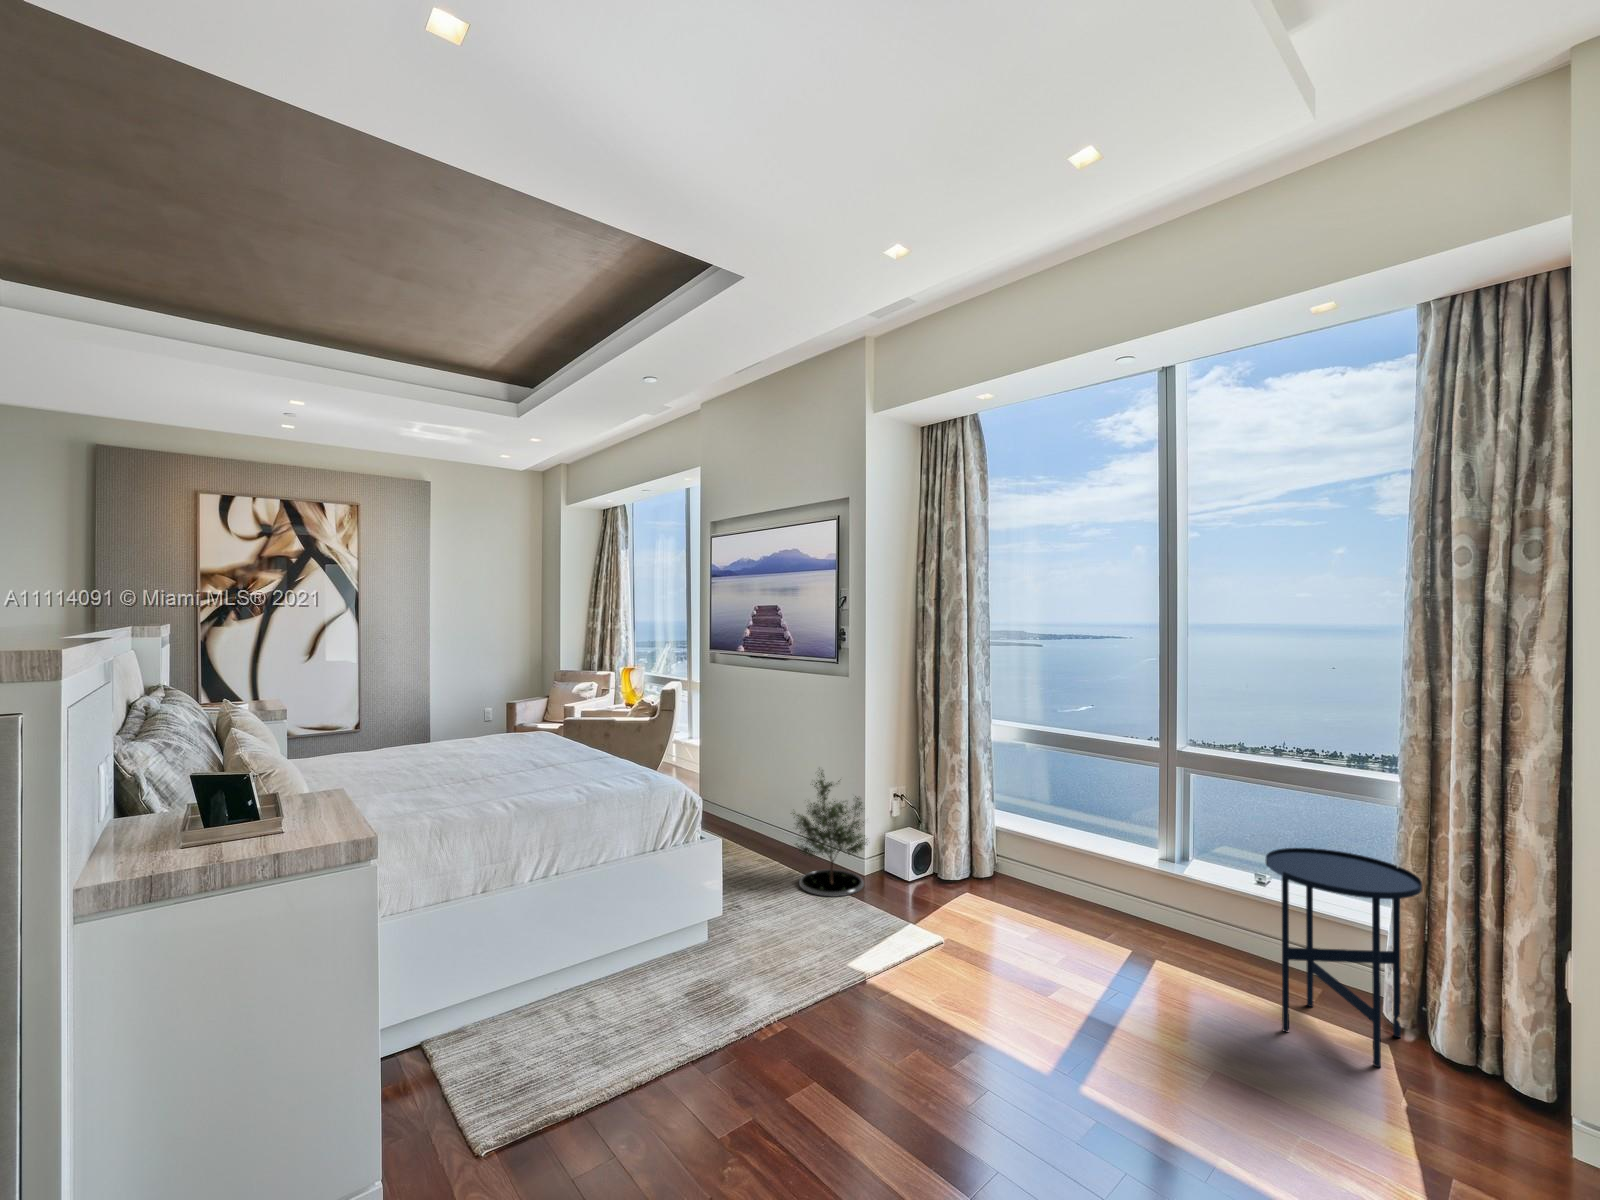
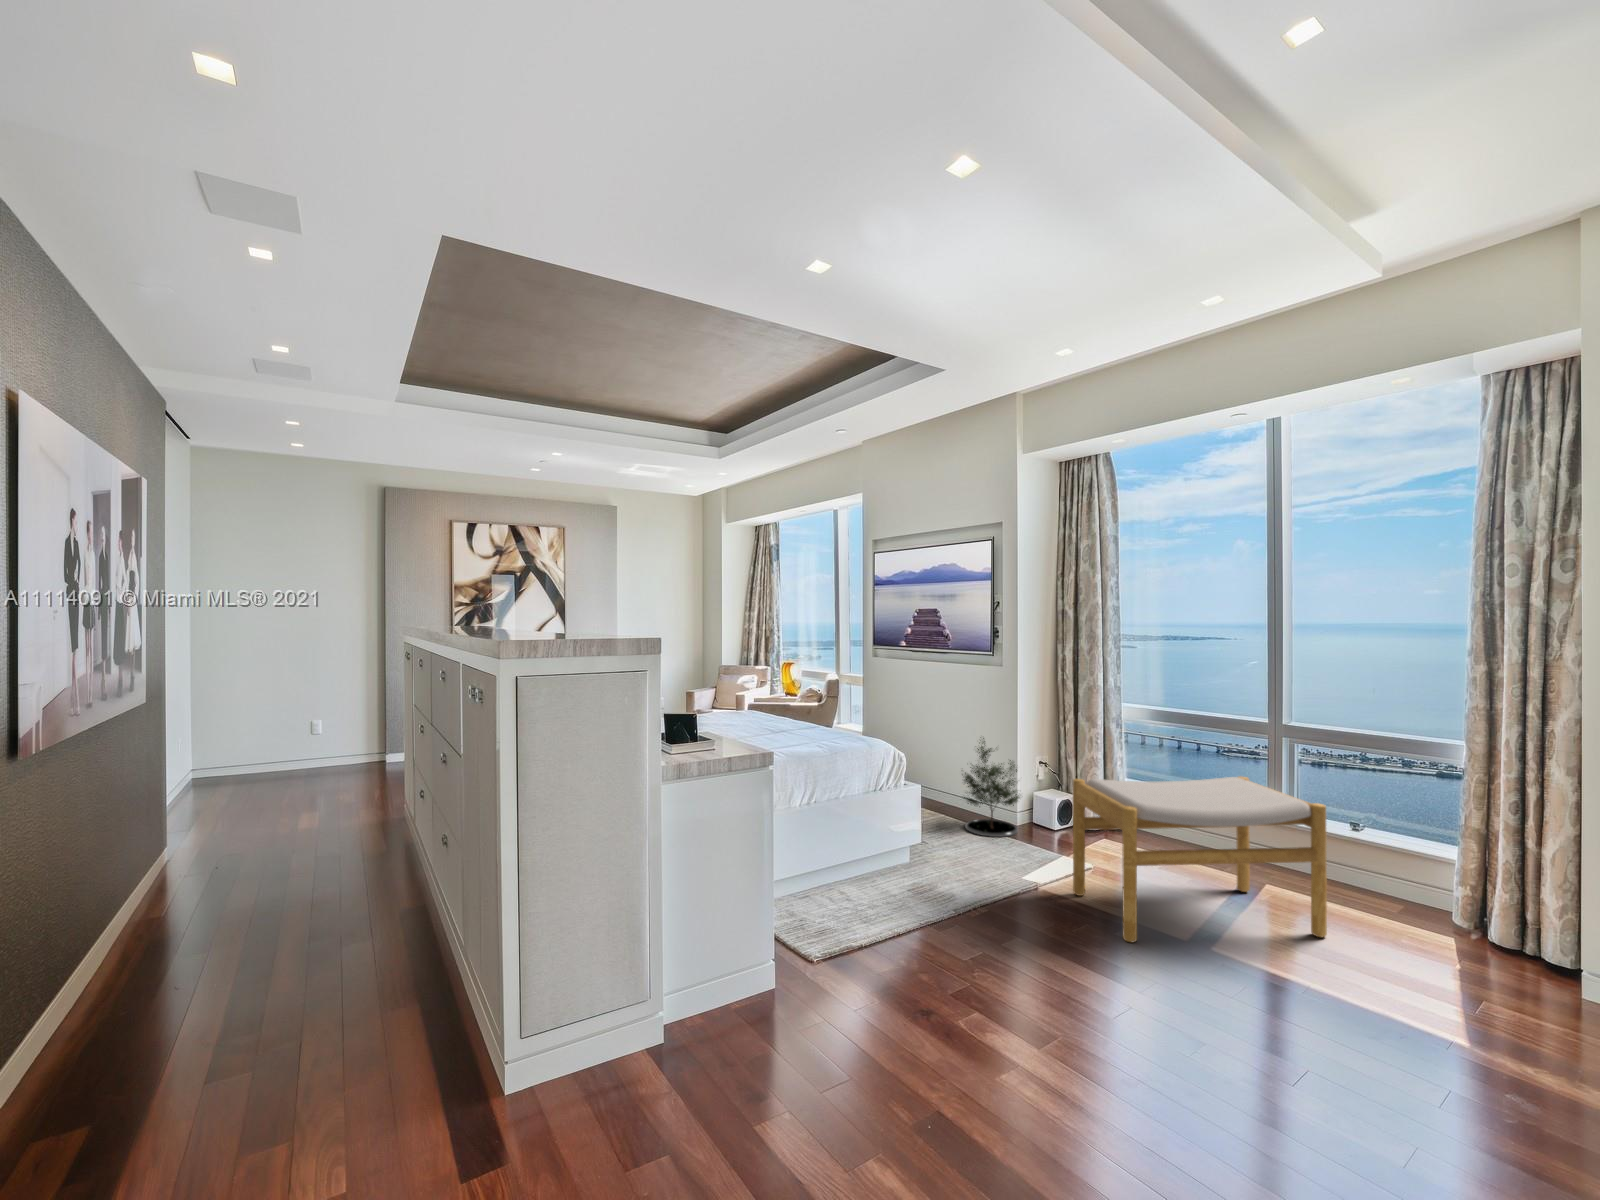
footstool: none [908,825,1229,1081] -> present [1073,776,1327,943]
side table: present [1266,848,1422,1067] -> none [1356,794,1481,950]

